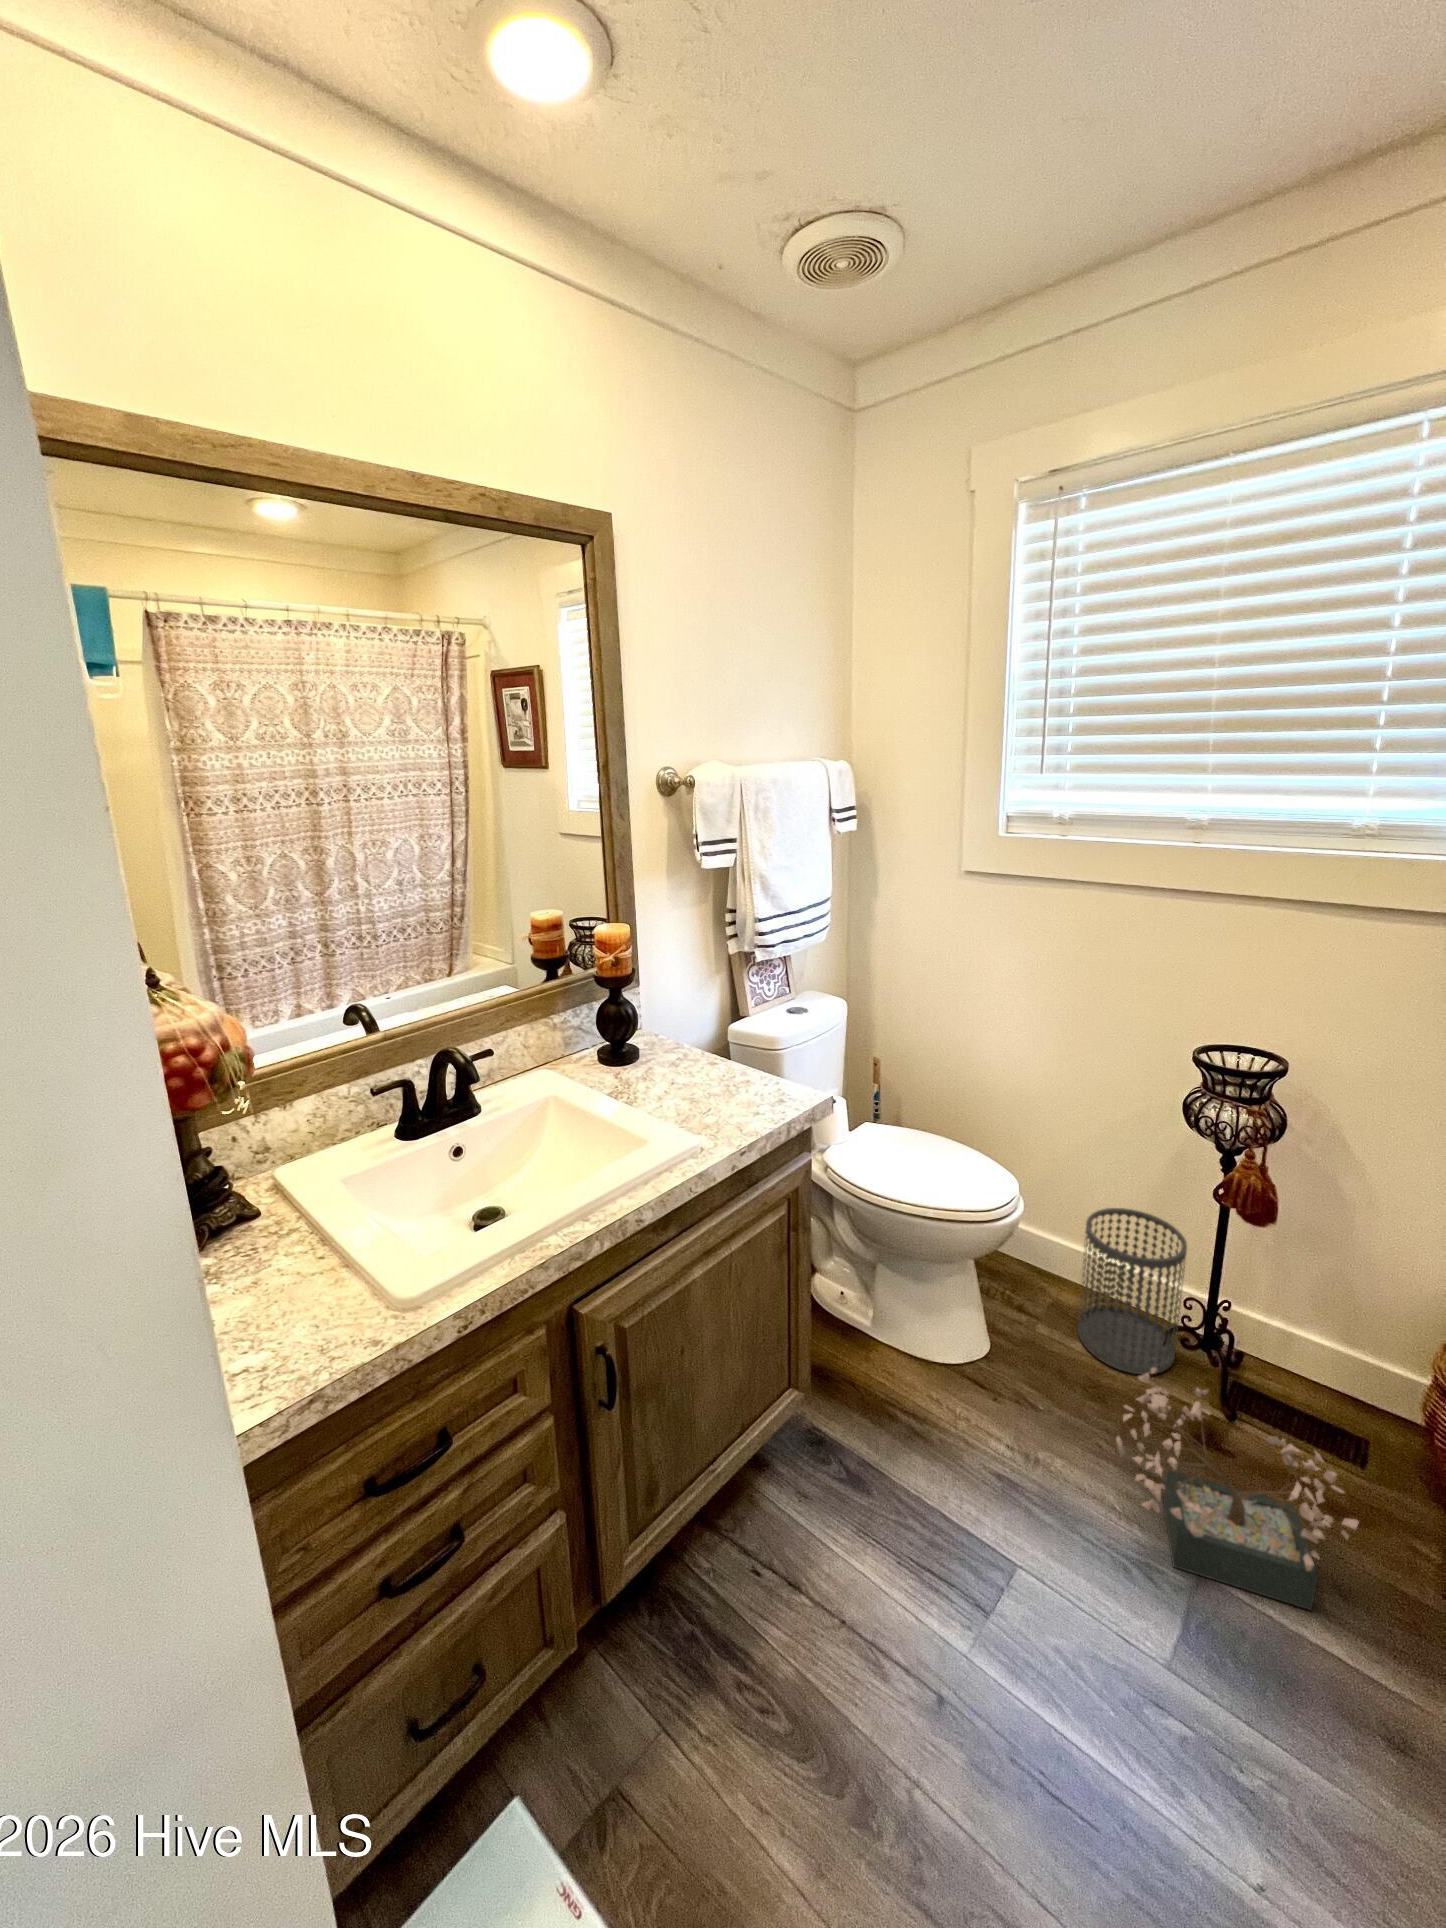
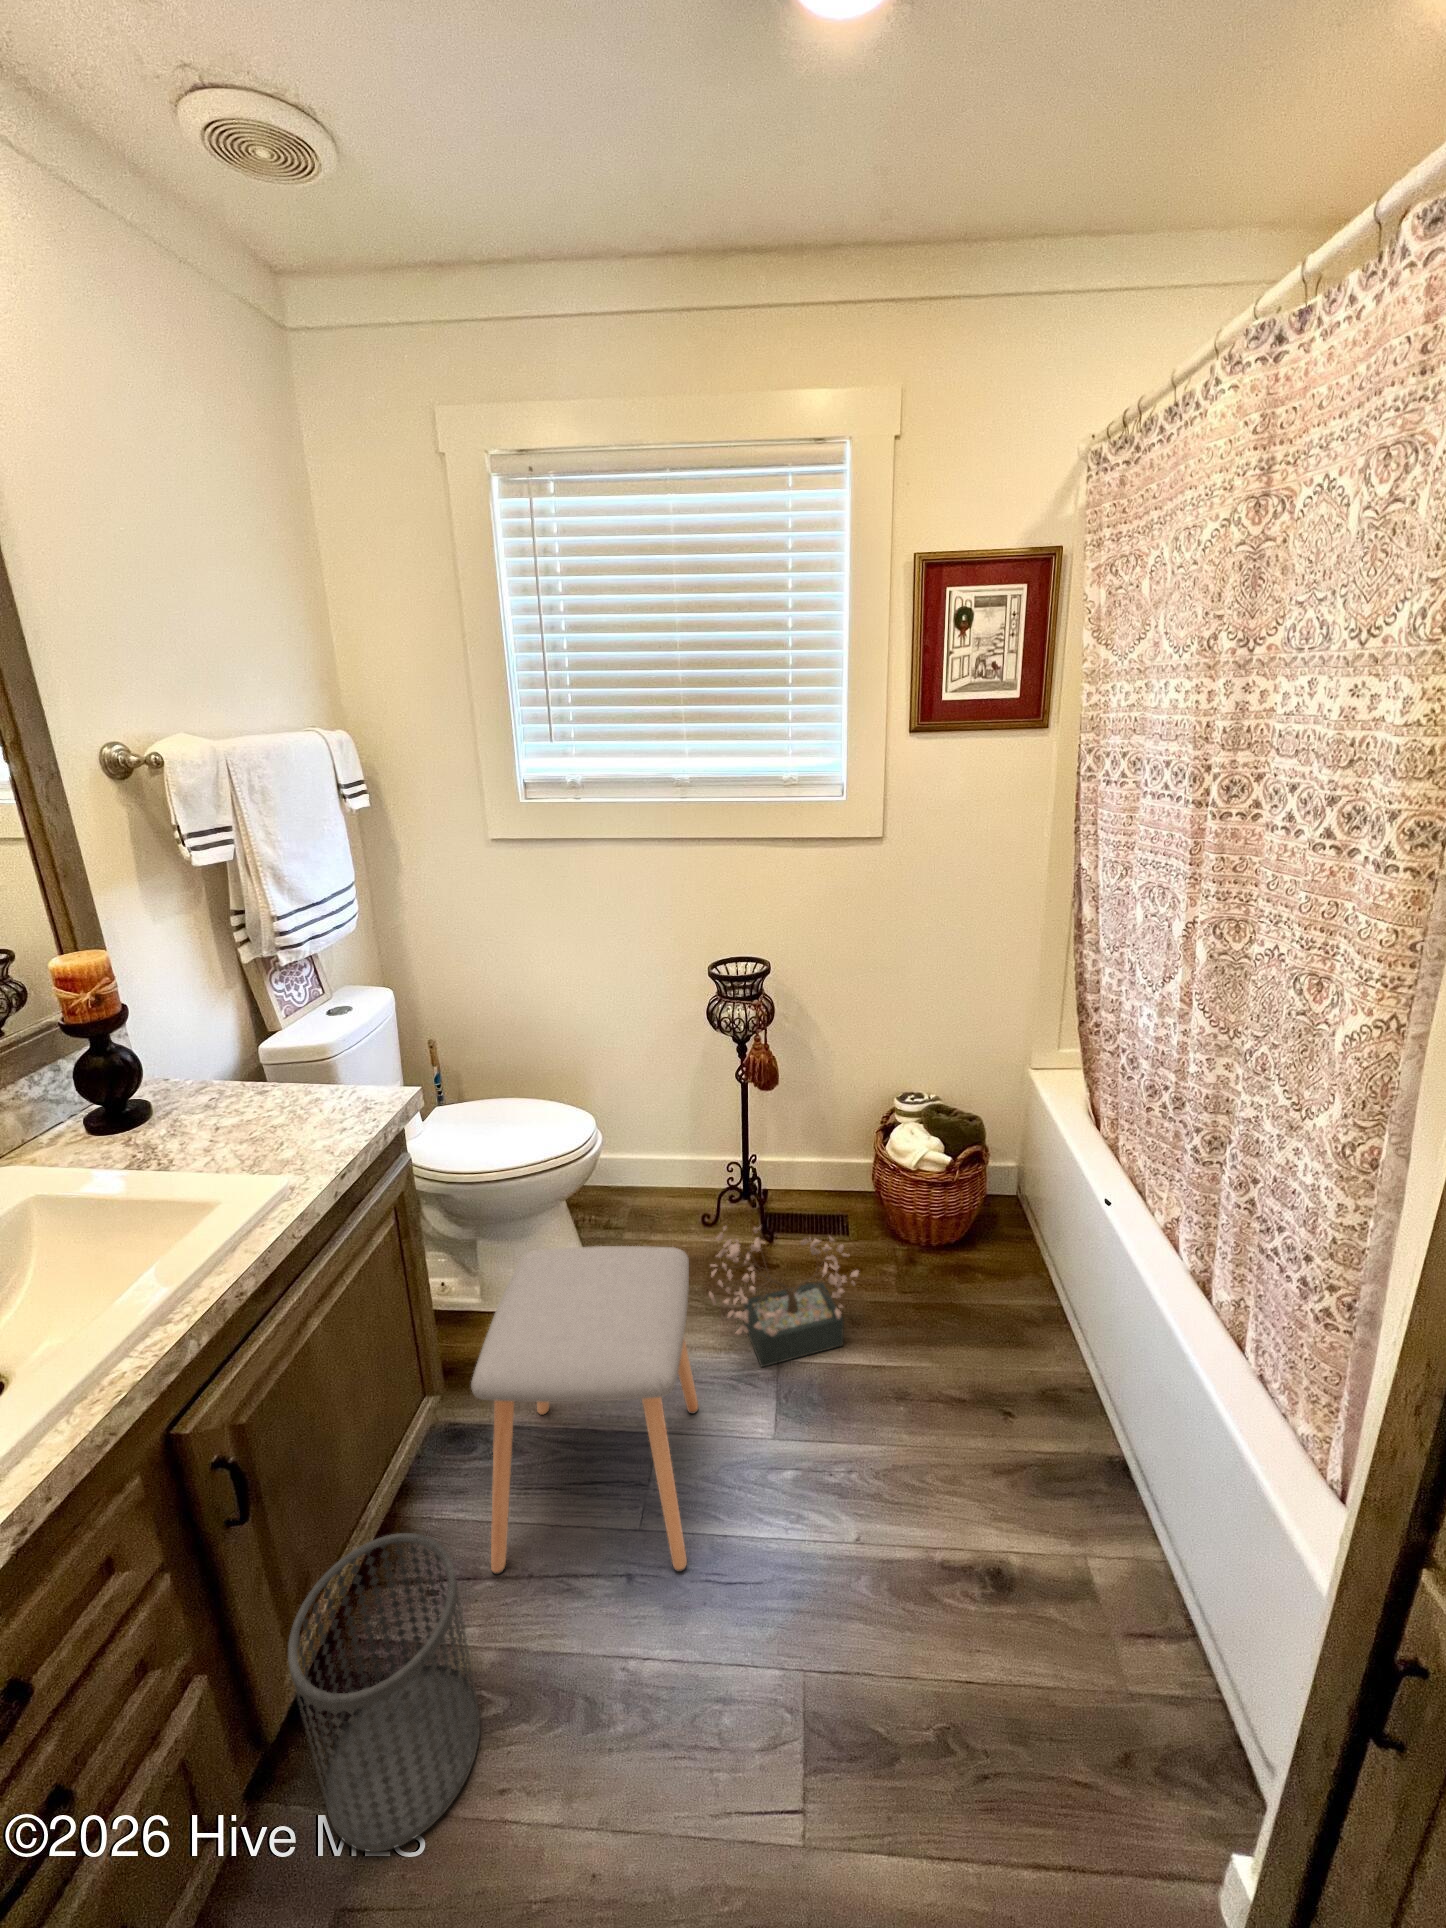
wastebasket: present [1078,1208,1187,1375] -> present [288,1533,480,1852]
stool: none [812,1294,1086,1738] -> present [471,1246,698,1574]

